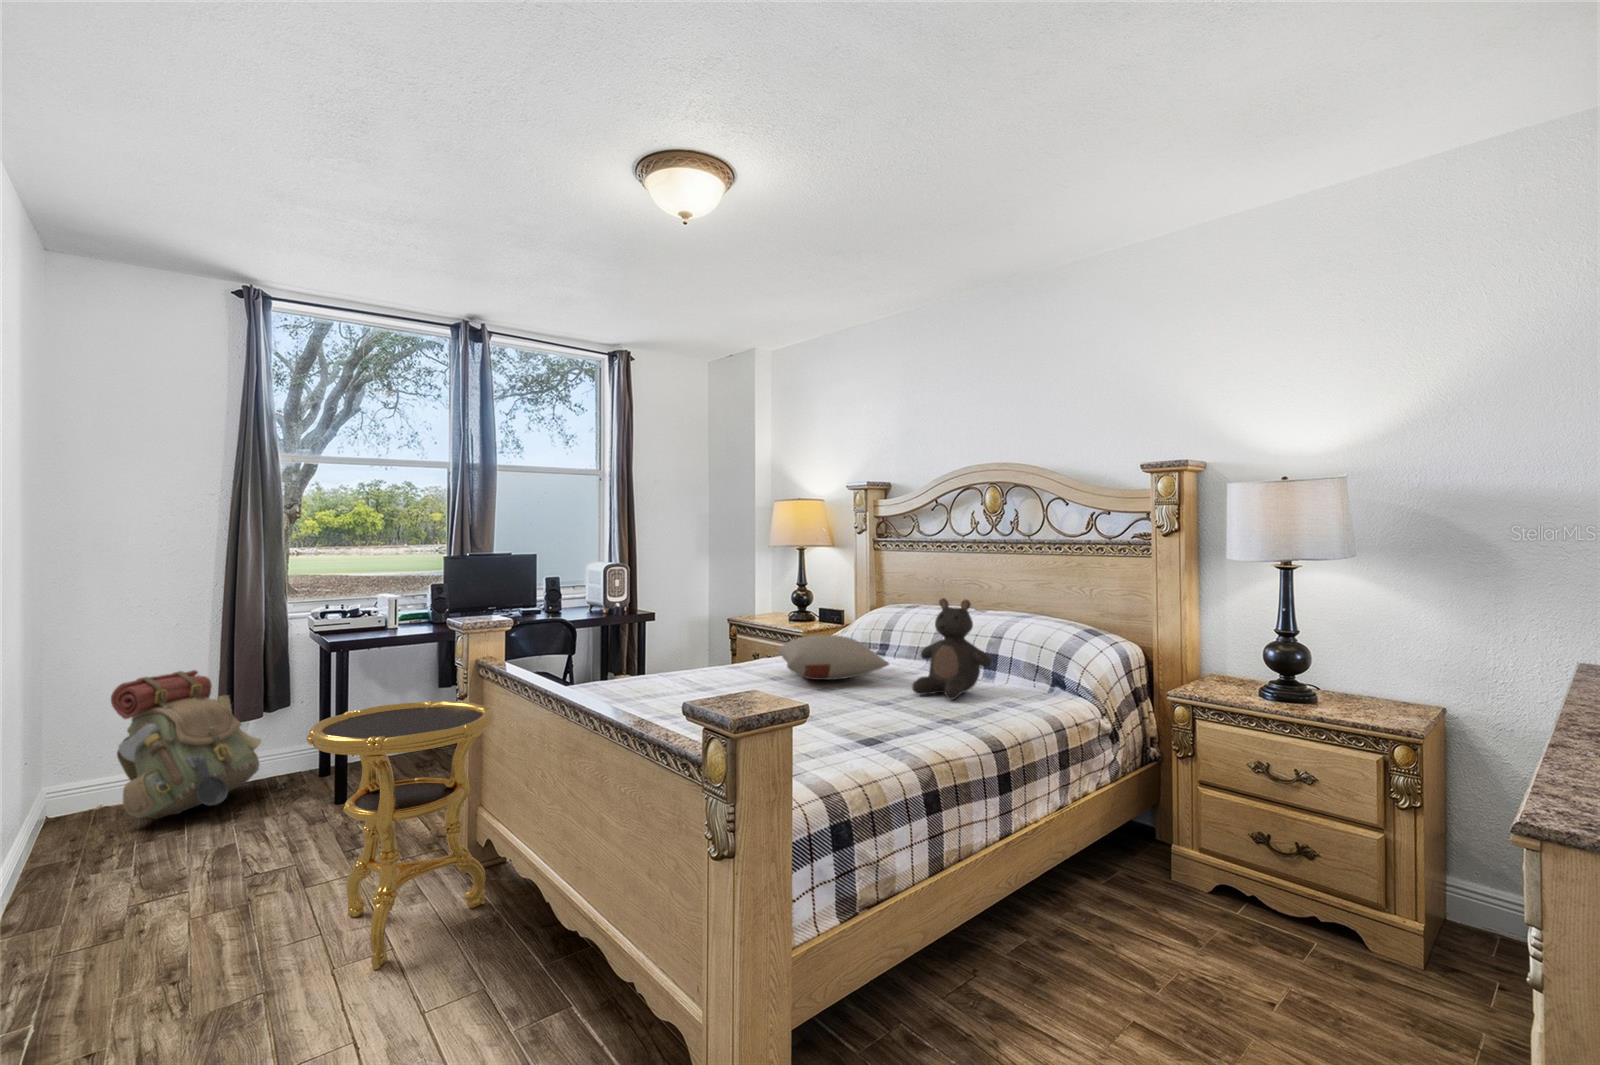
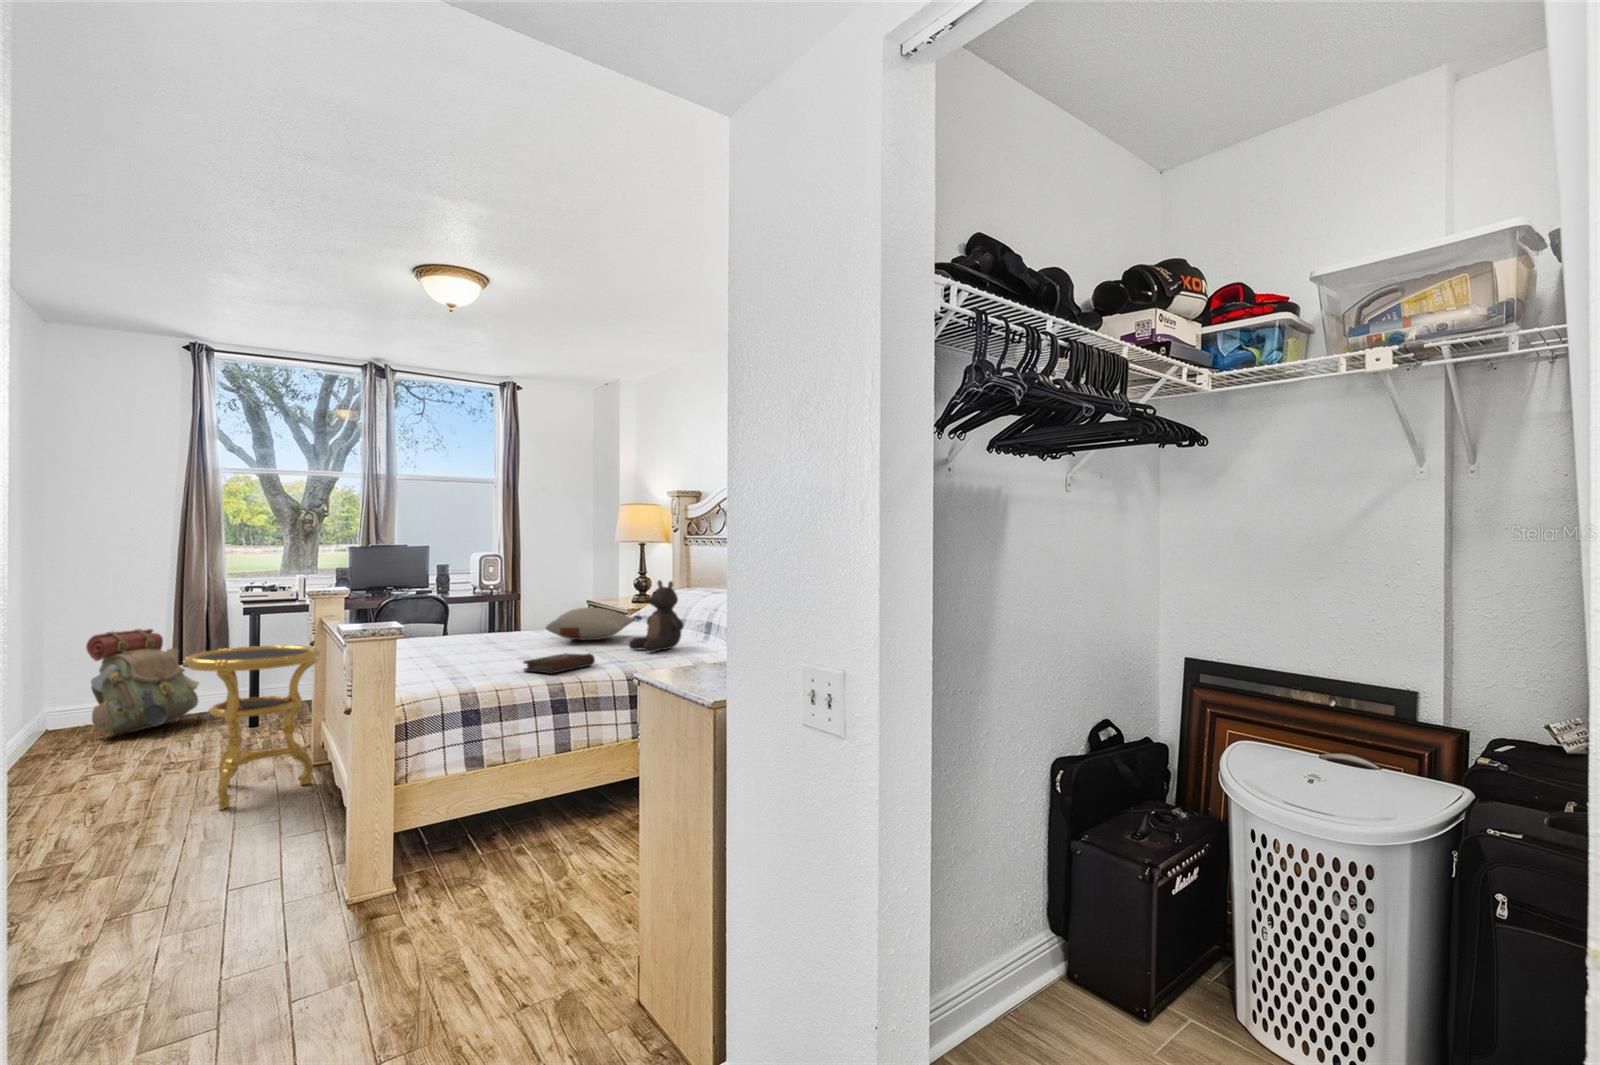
book: none [846,709,927,749] -> present [523,653,595,674]

